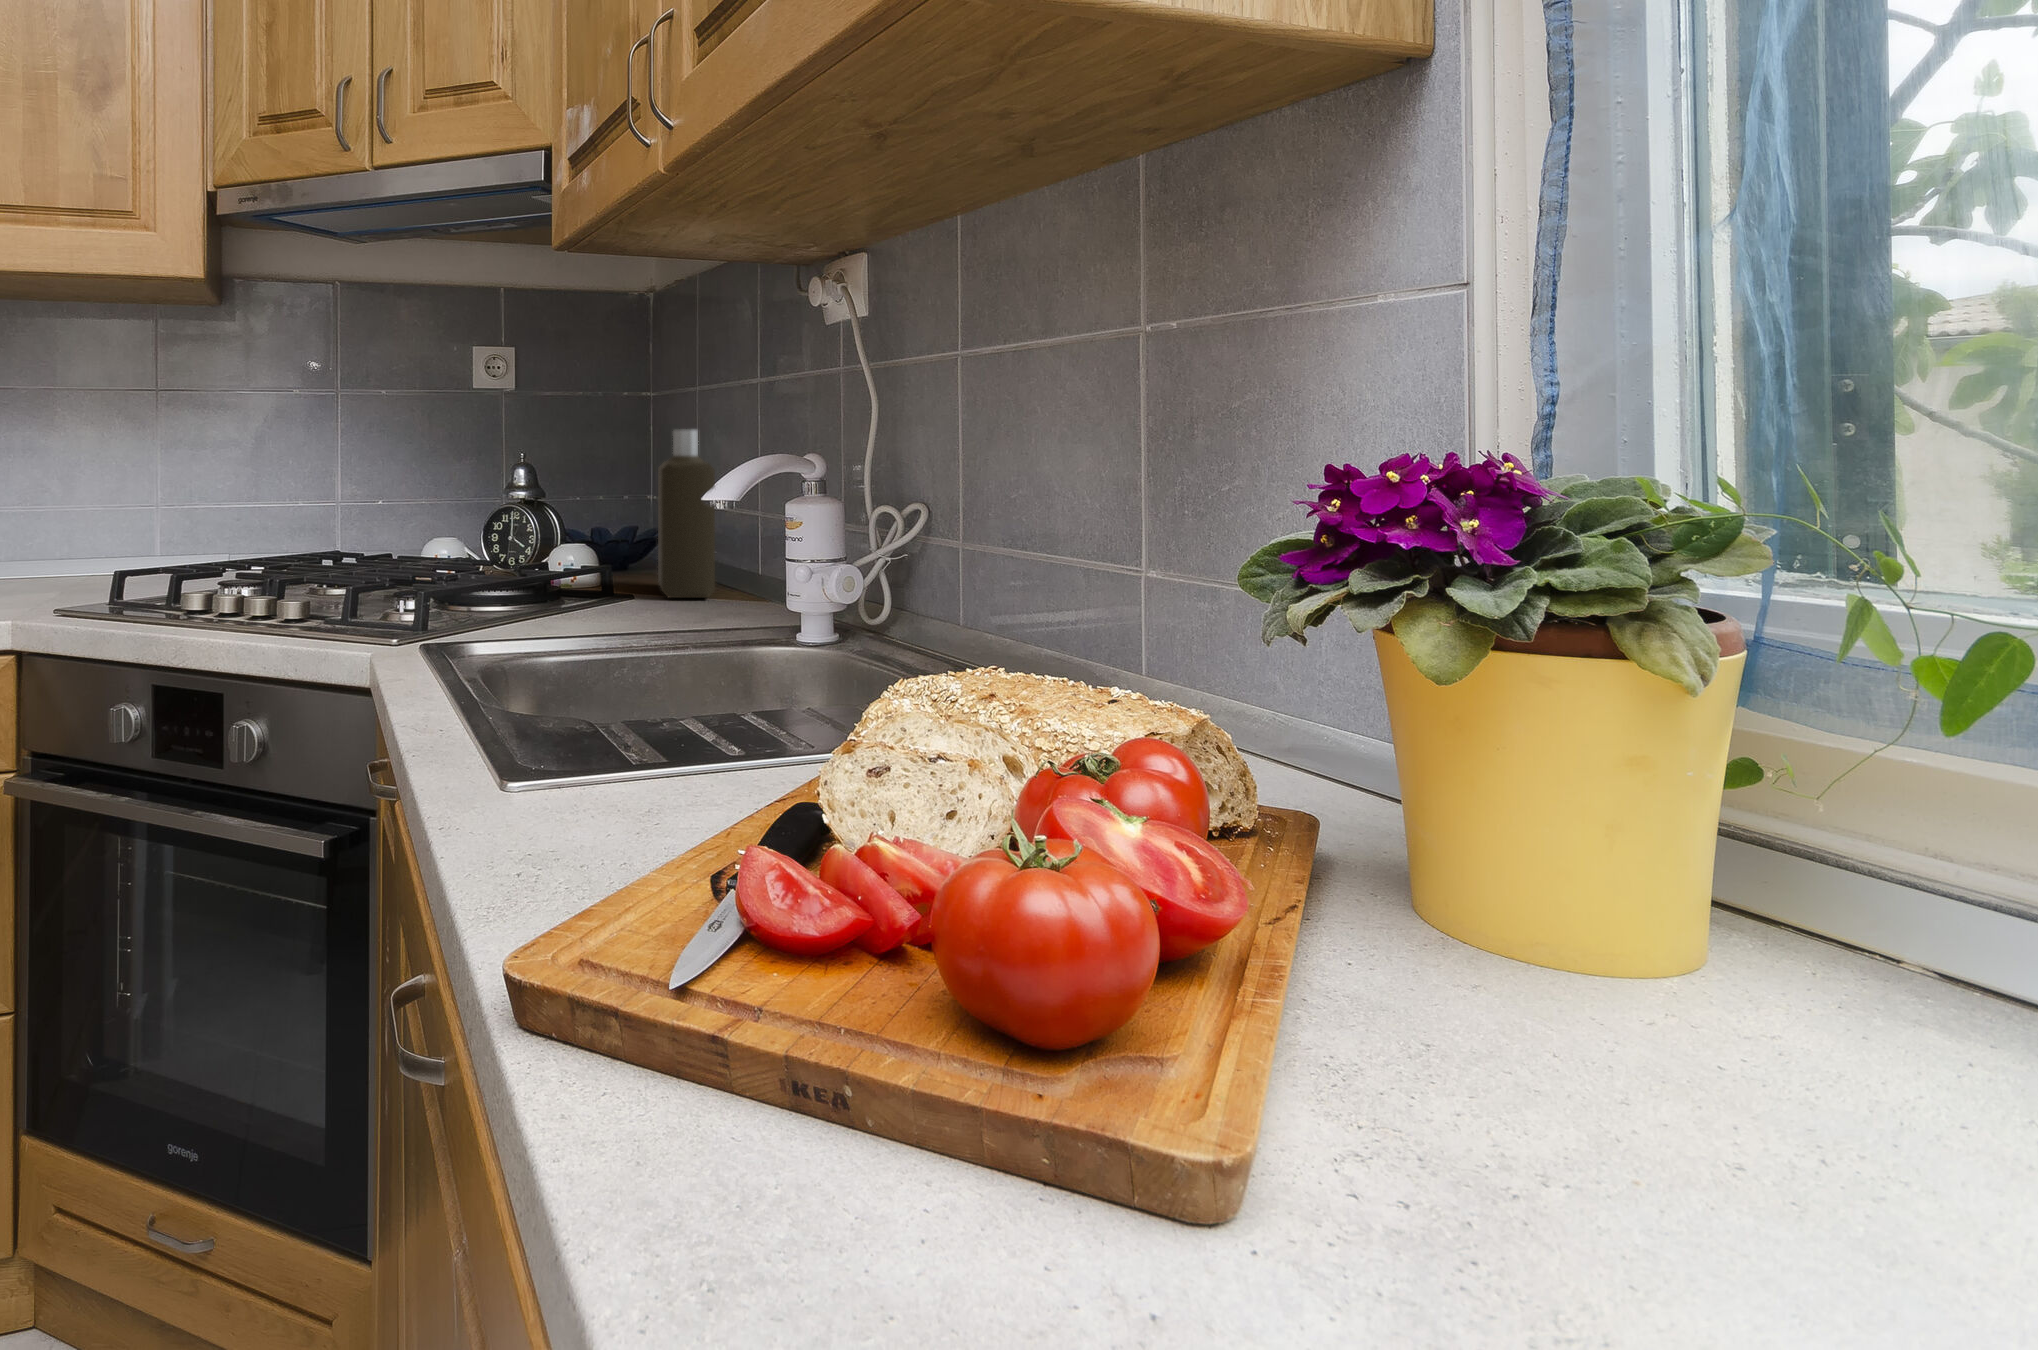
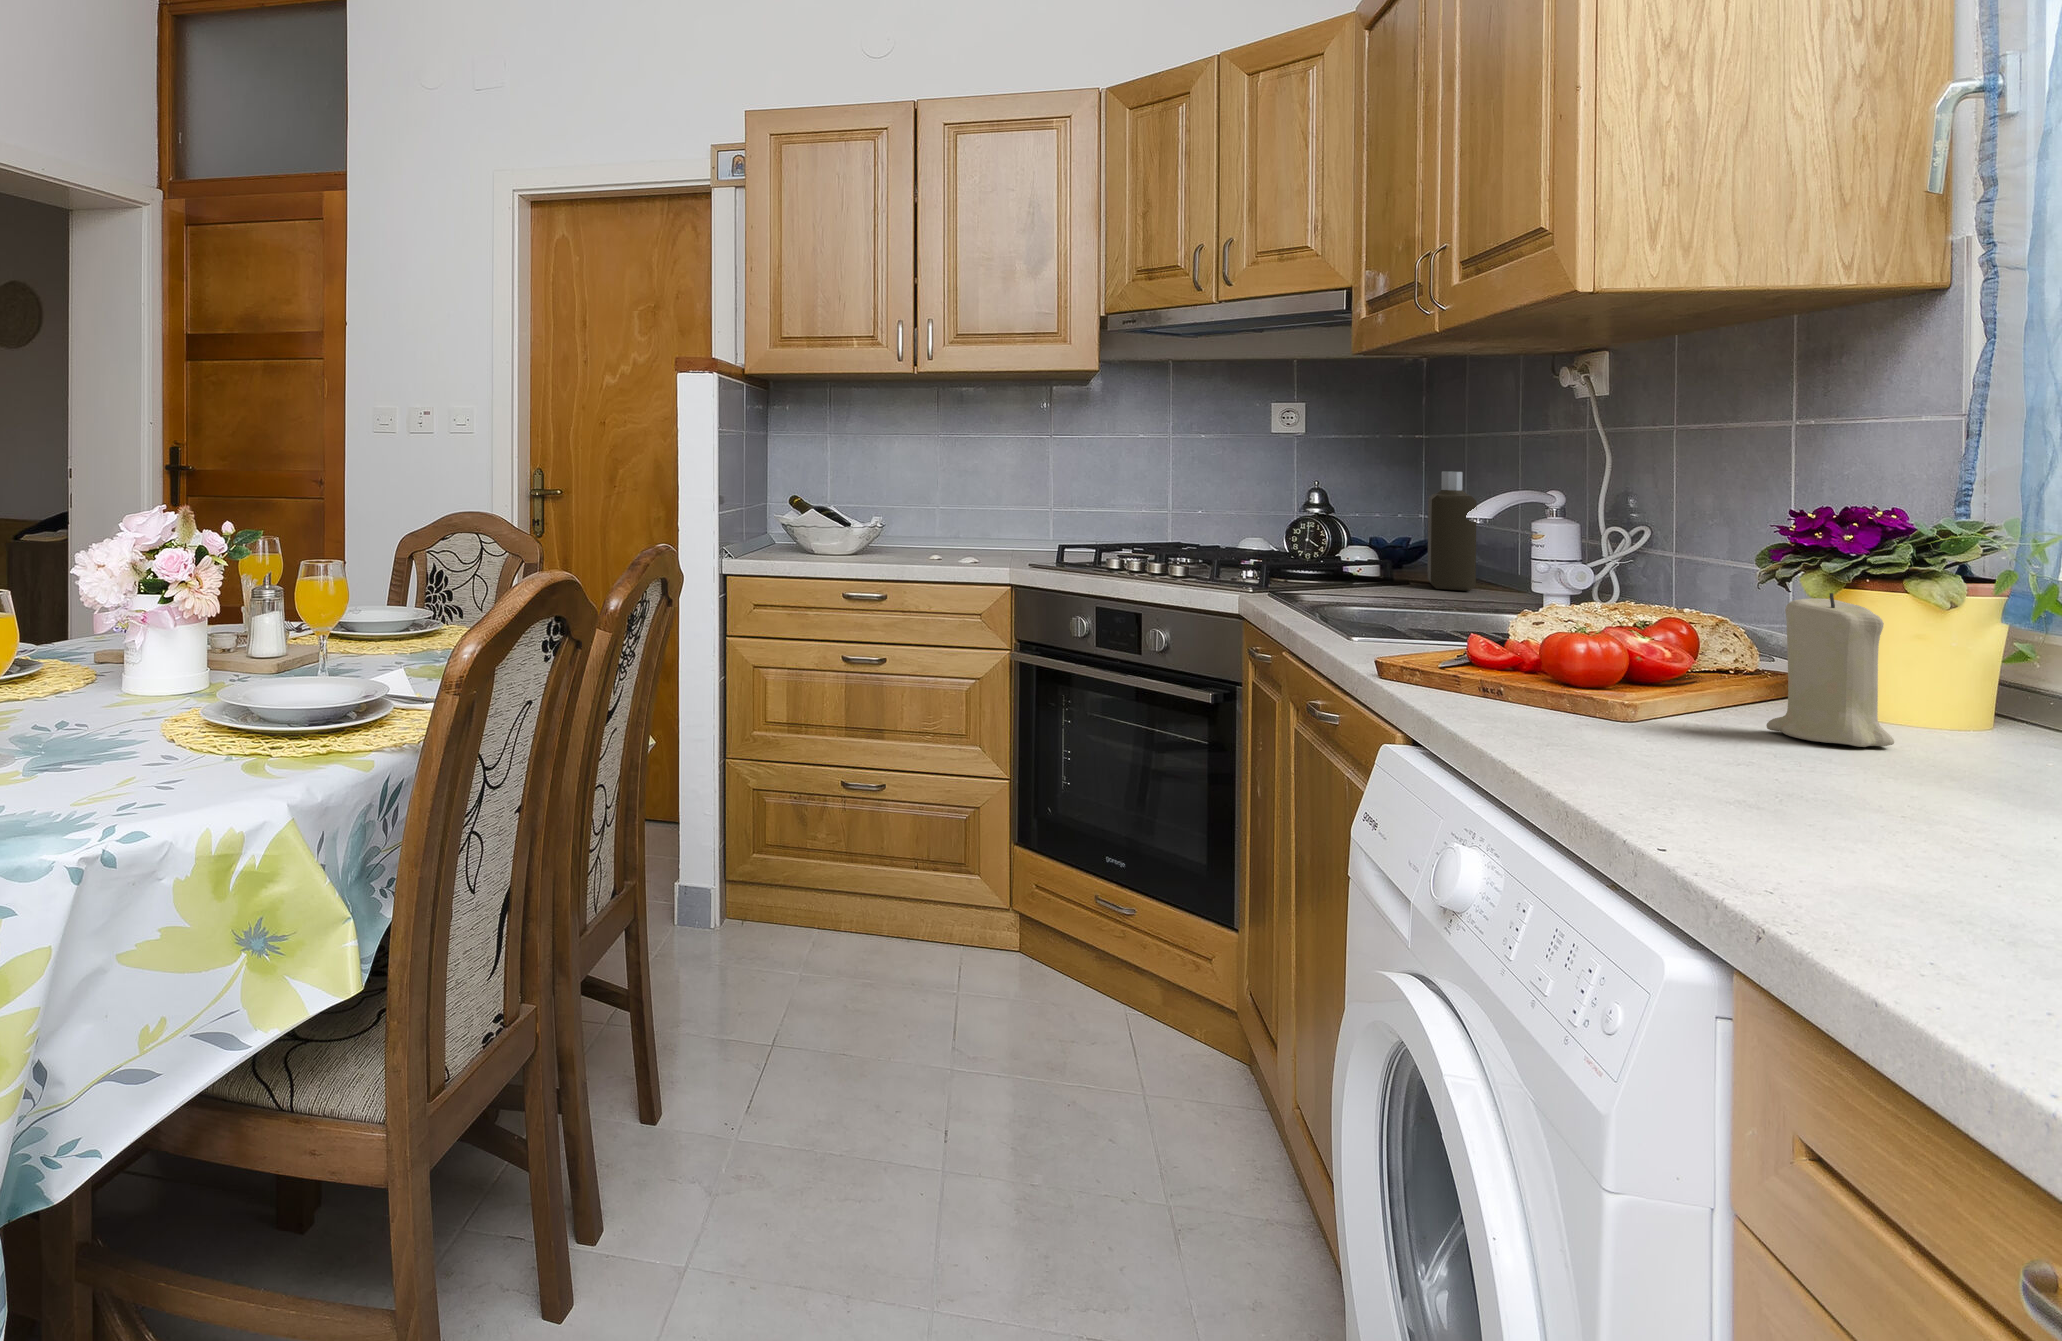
candle: none [1423,693,1735,1159] -> present [1766,593,1894,747]

